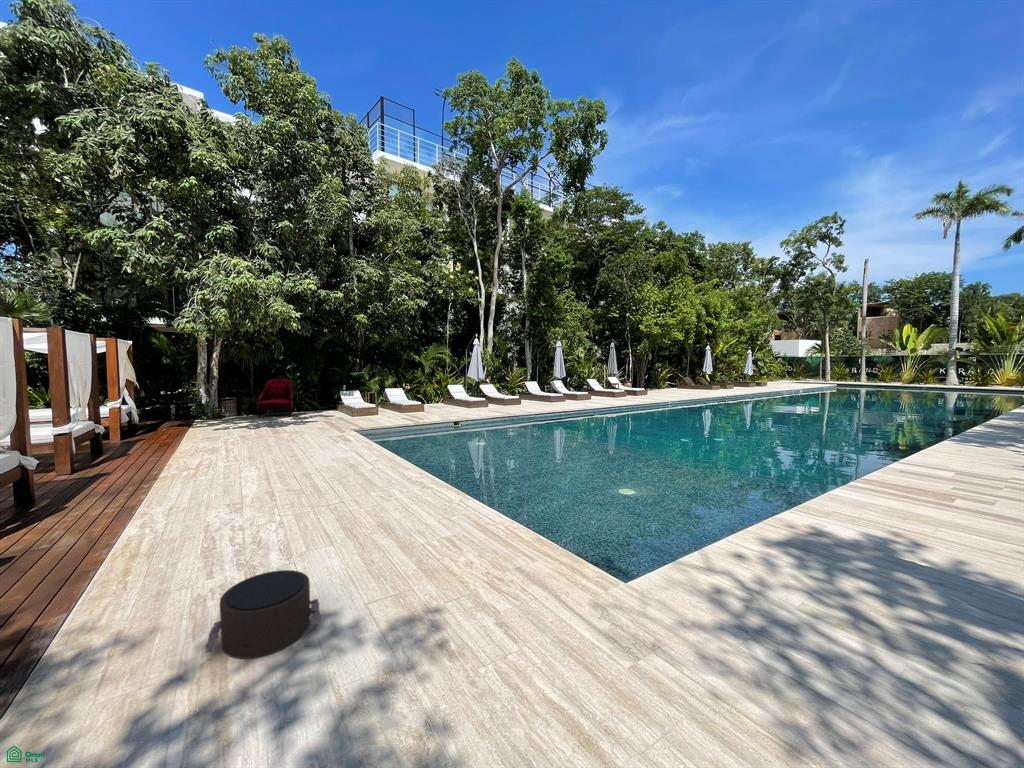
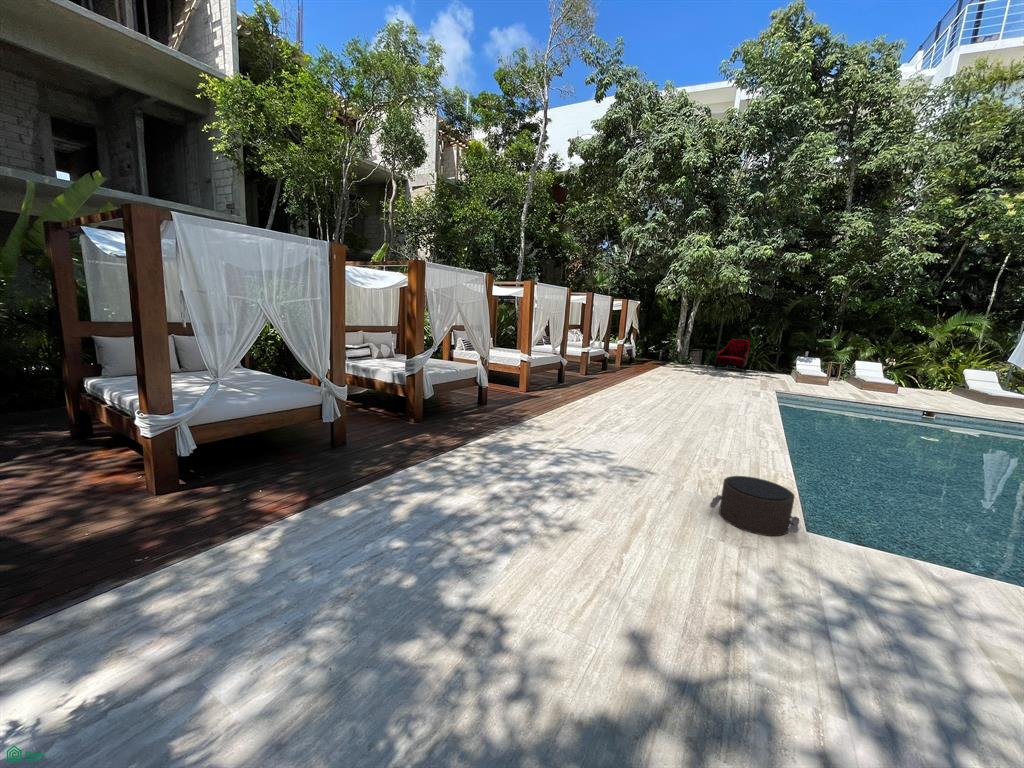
pouf: present [206,570,322,659] -> present [710,476,799,536]

